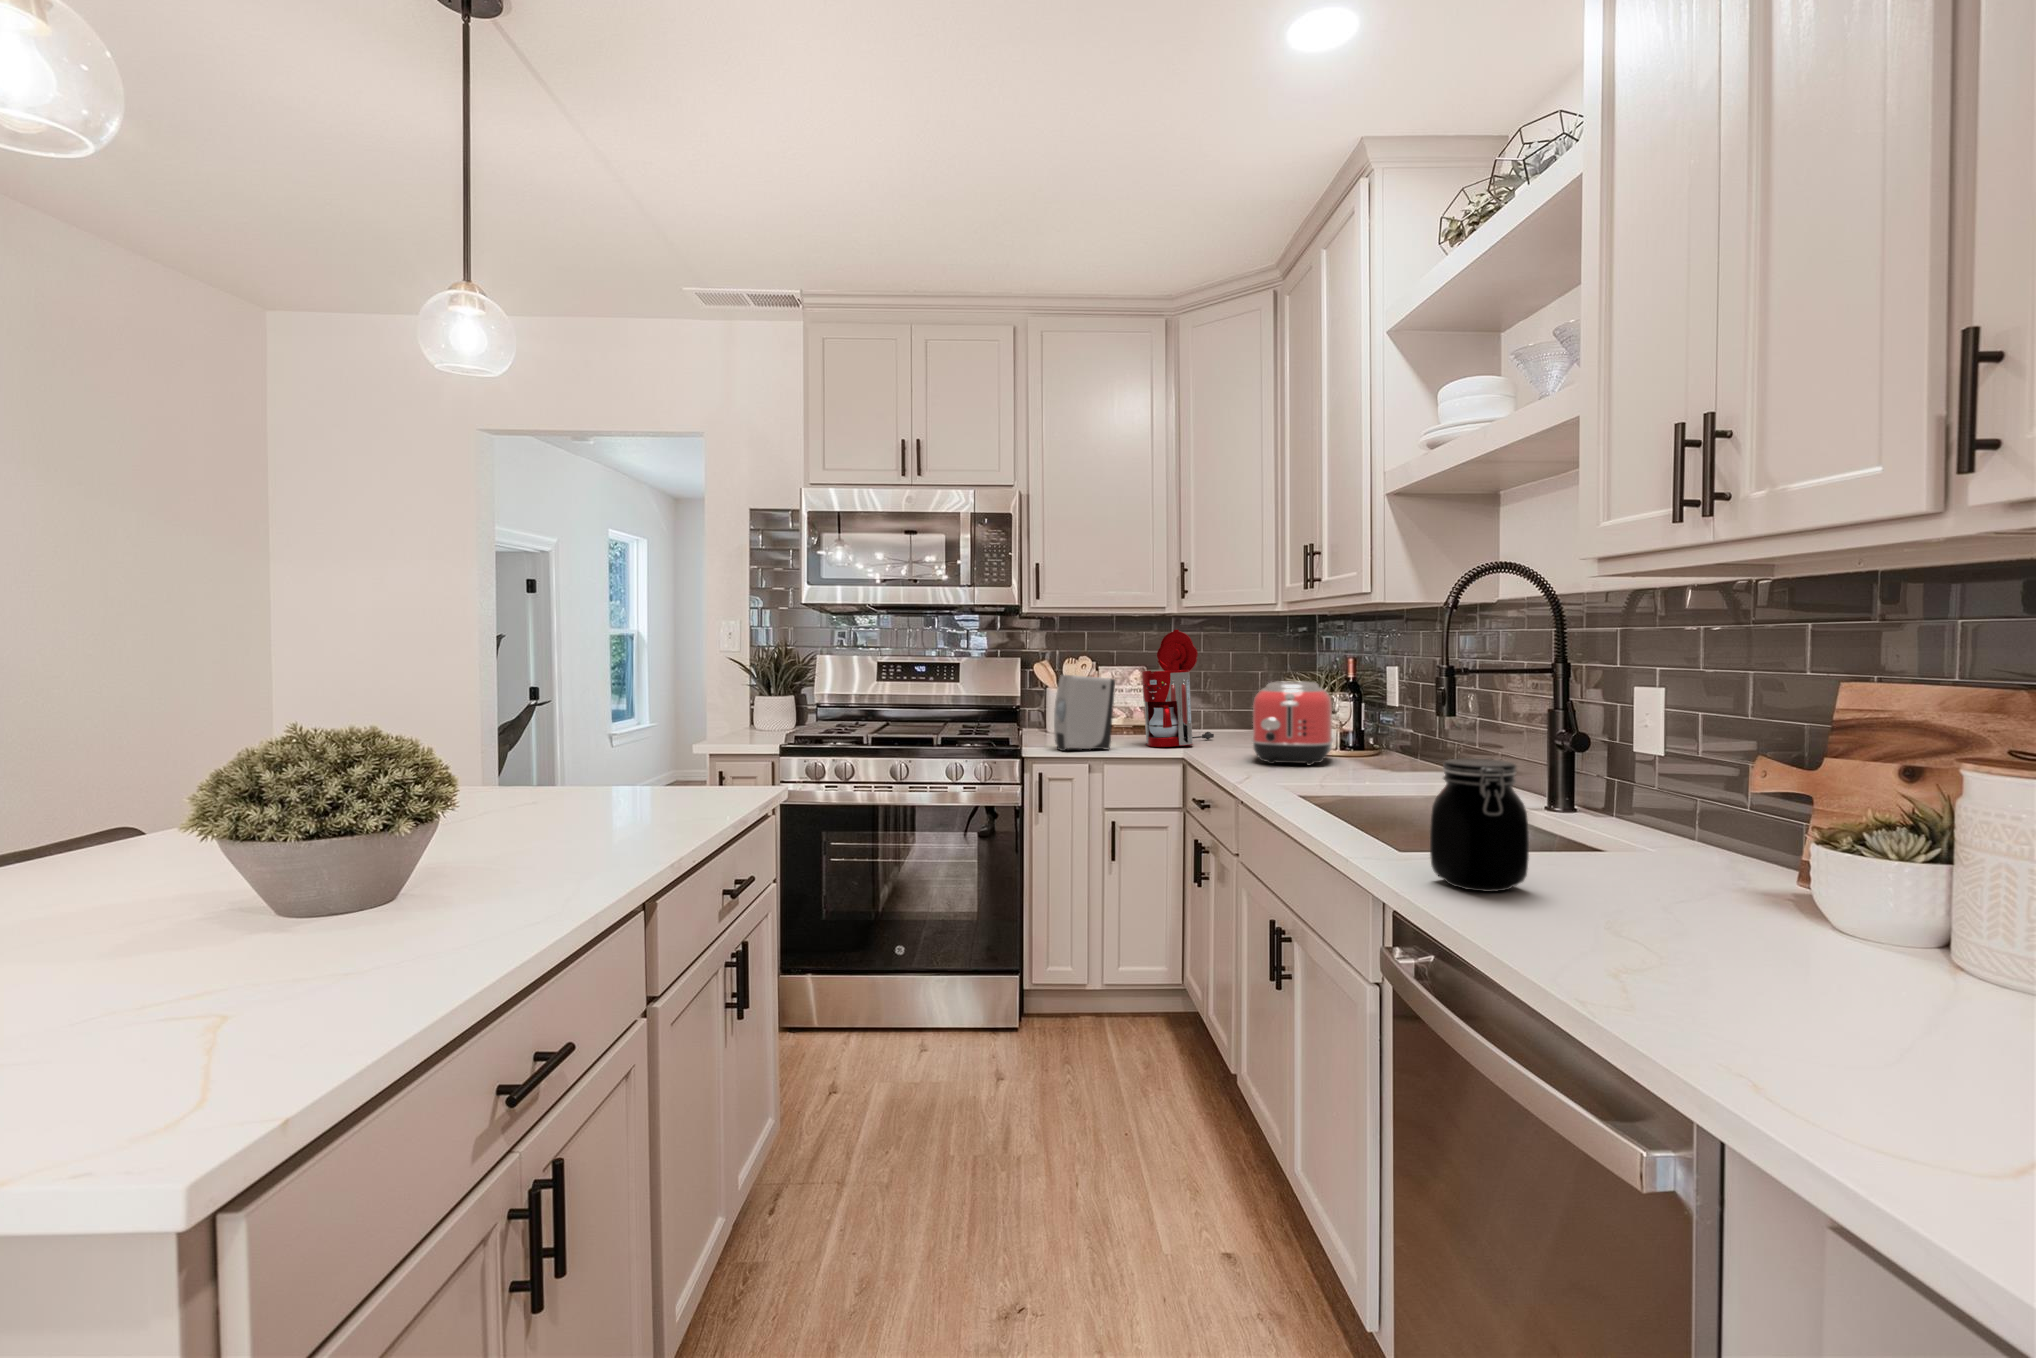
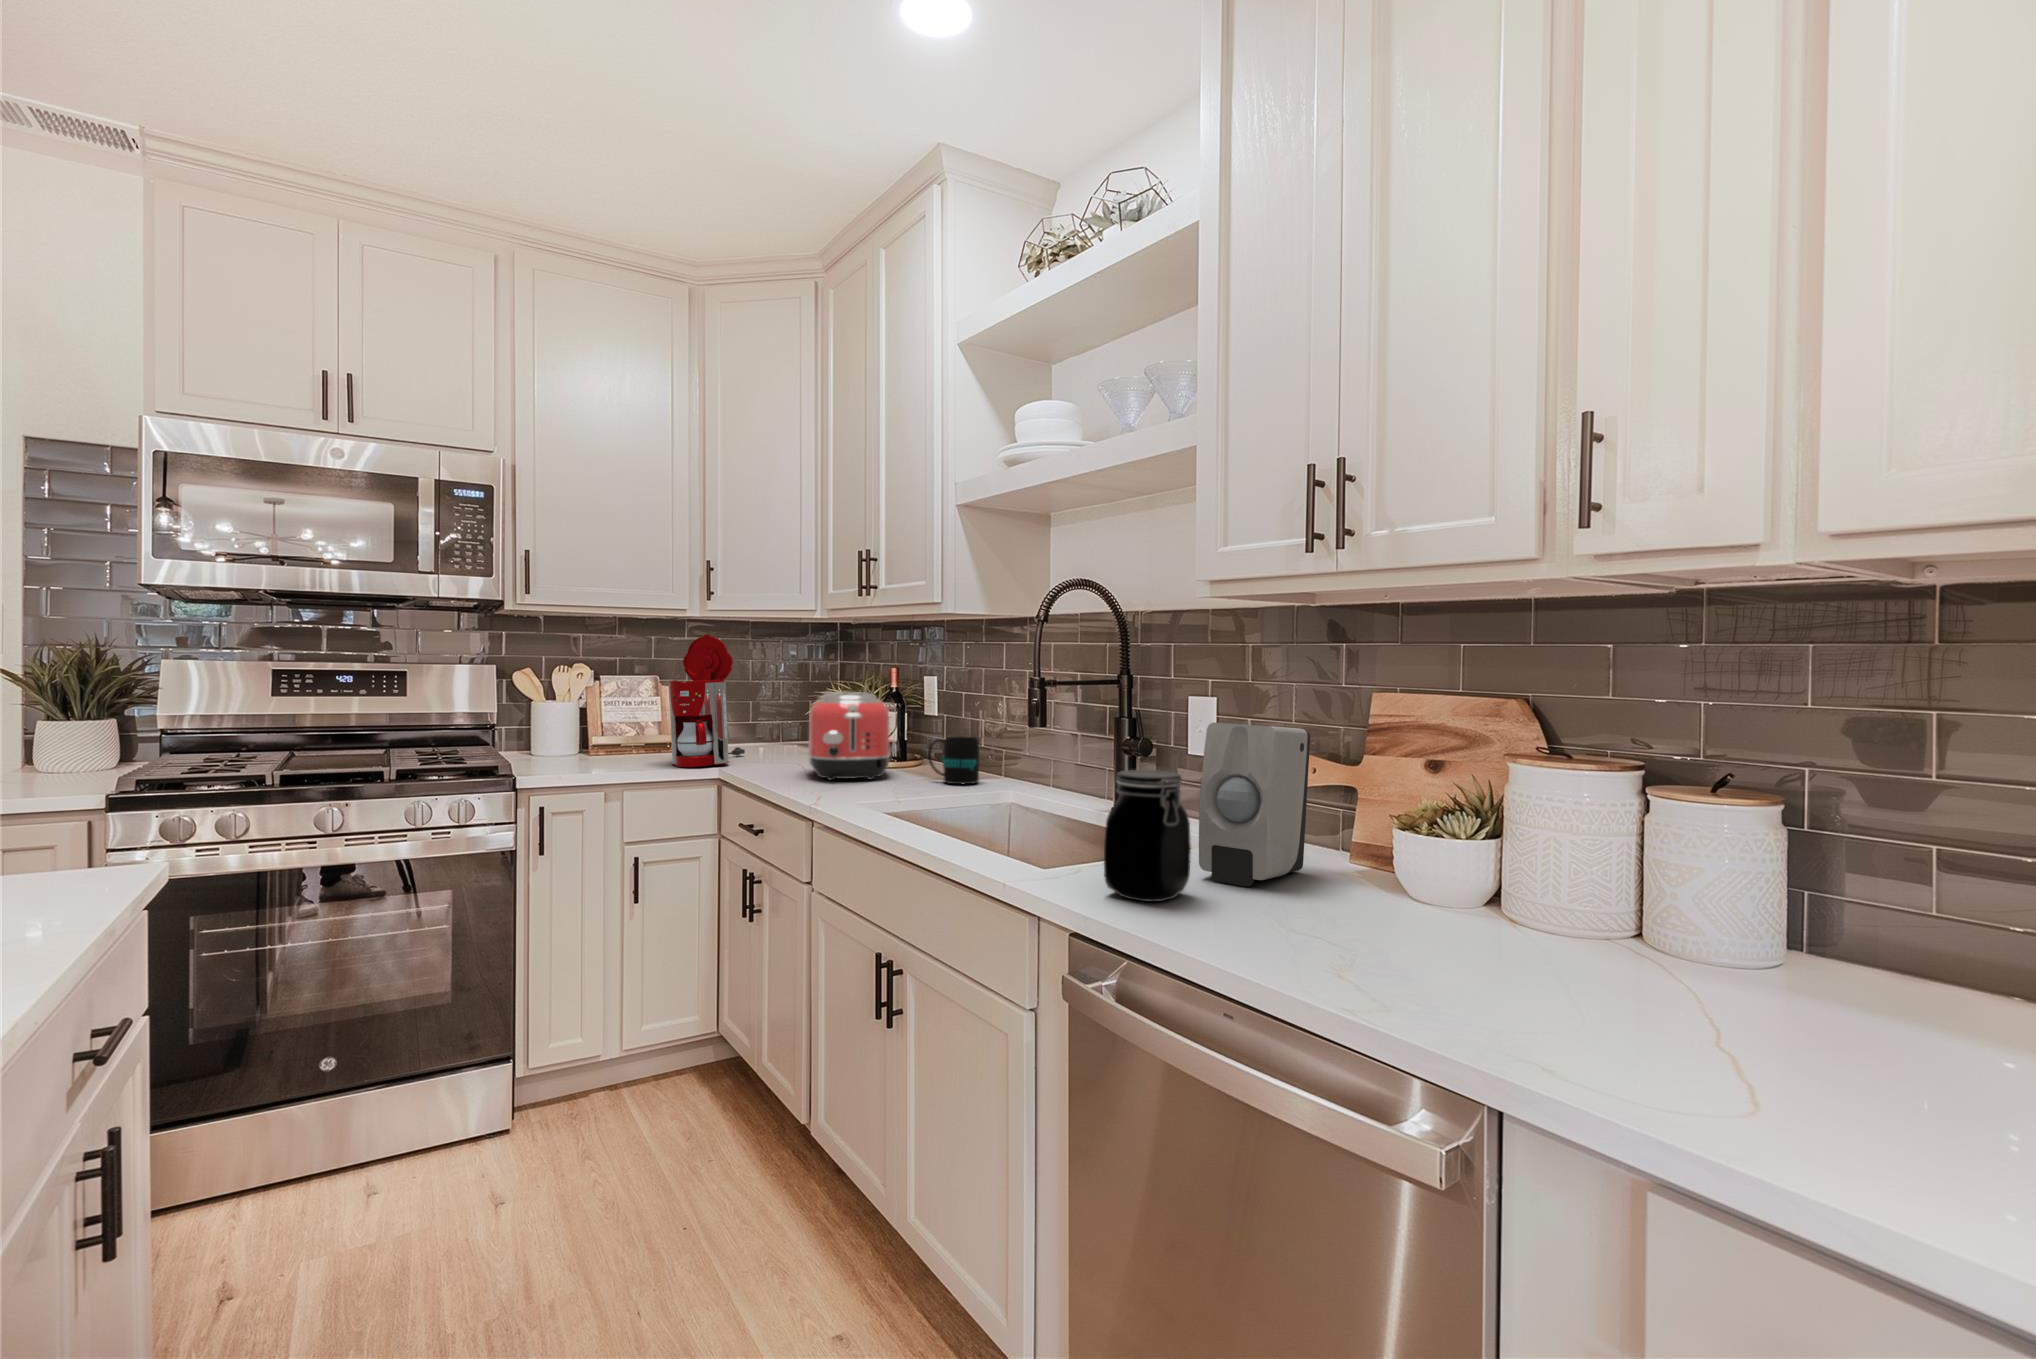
soap dispenser: present [1054,675,1115,751] -> present [1199,723,1310,886]
mug: none [1365,727,1418,775] -> present [928,737,979,784]

